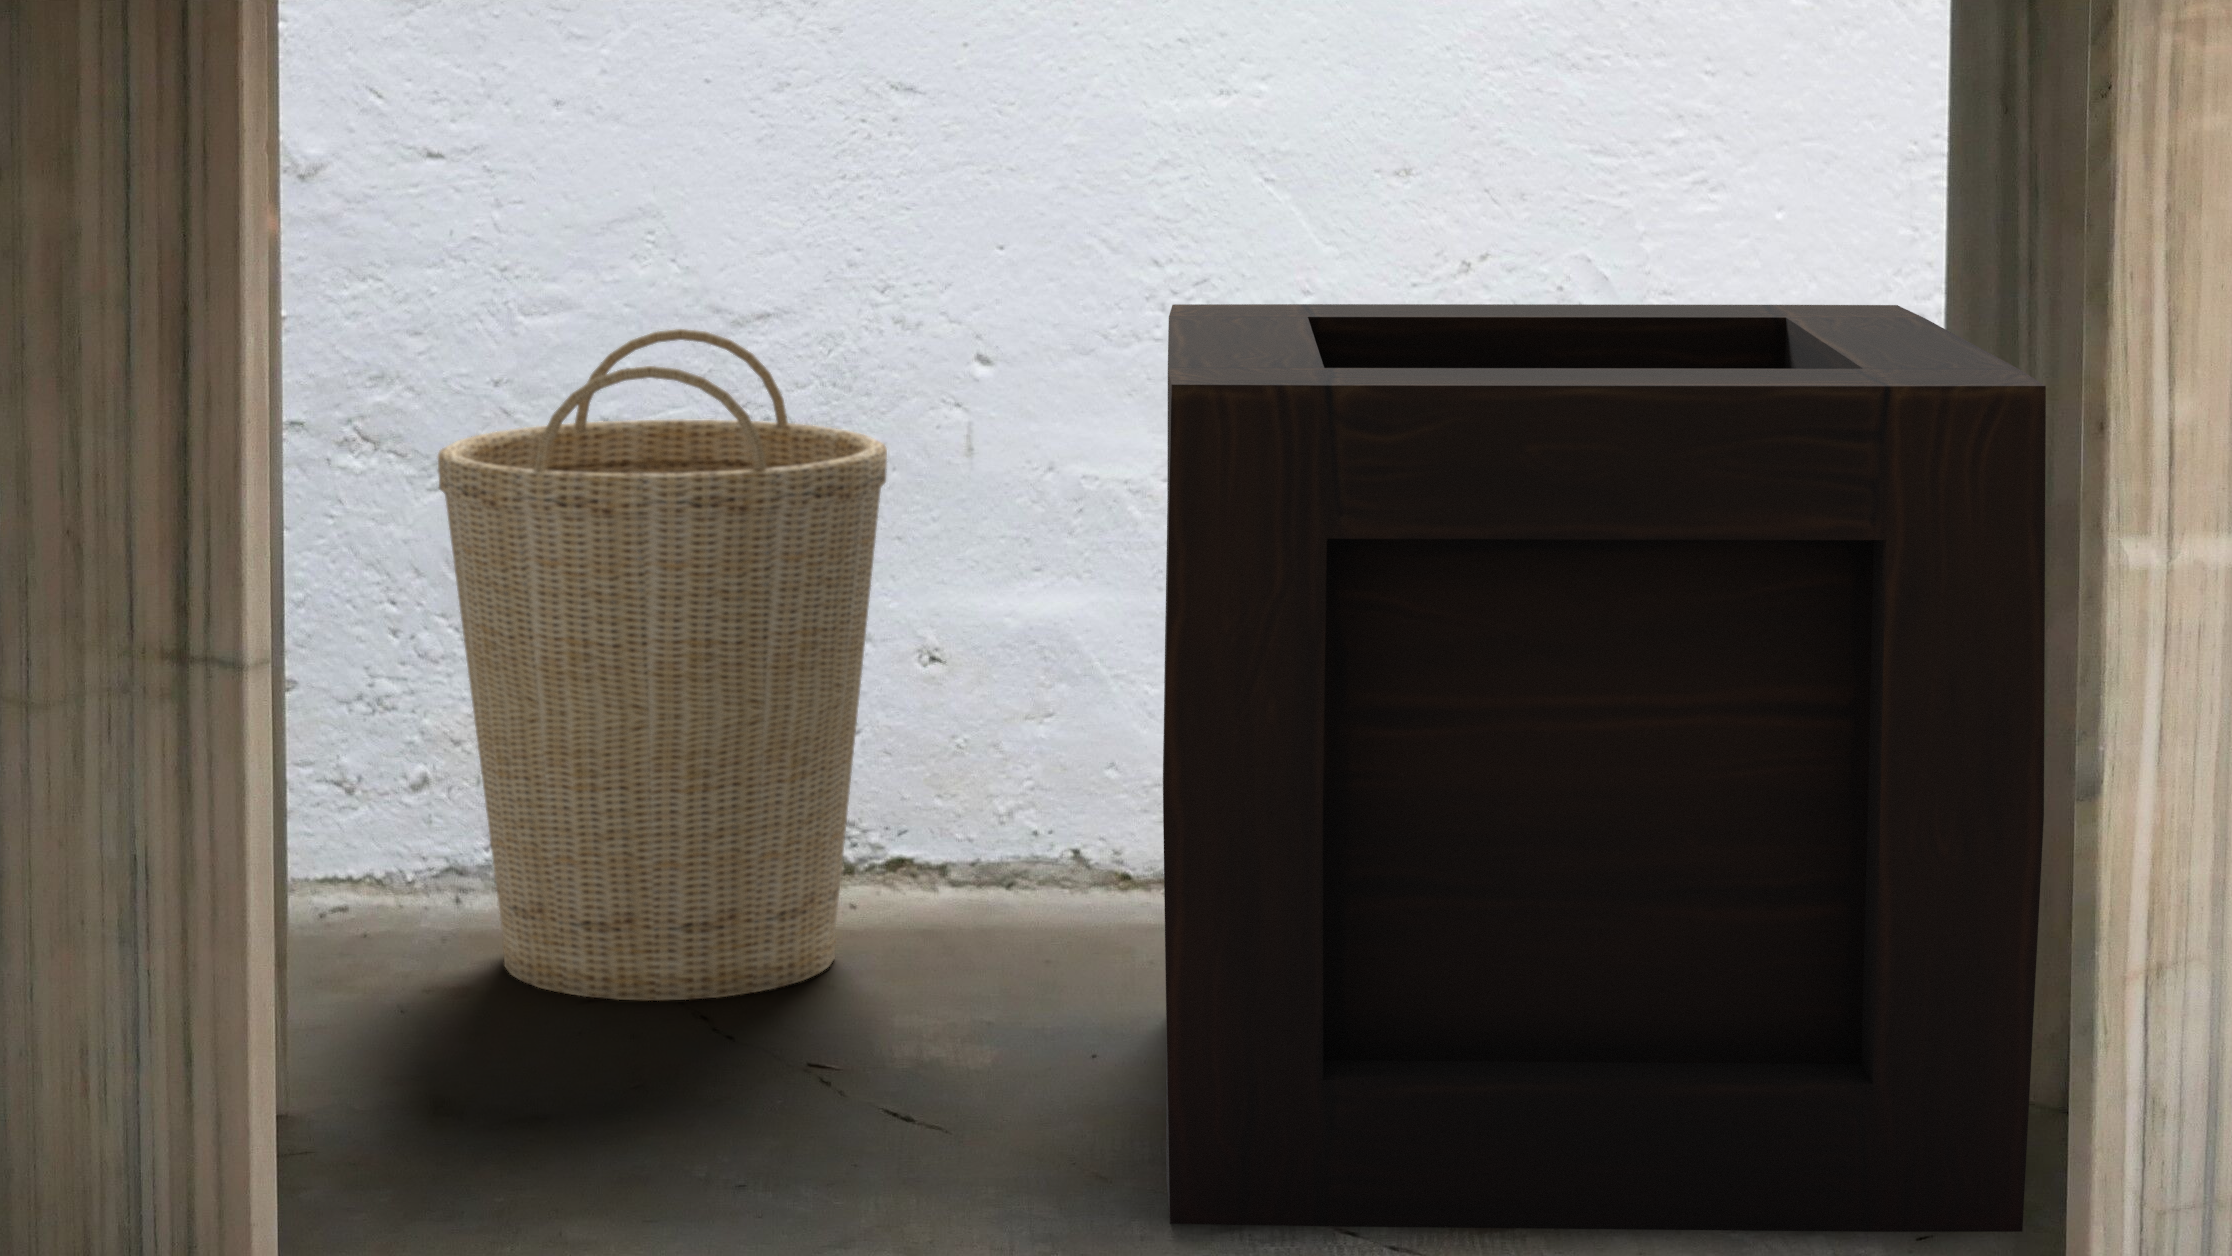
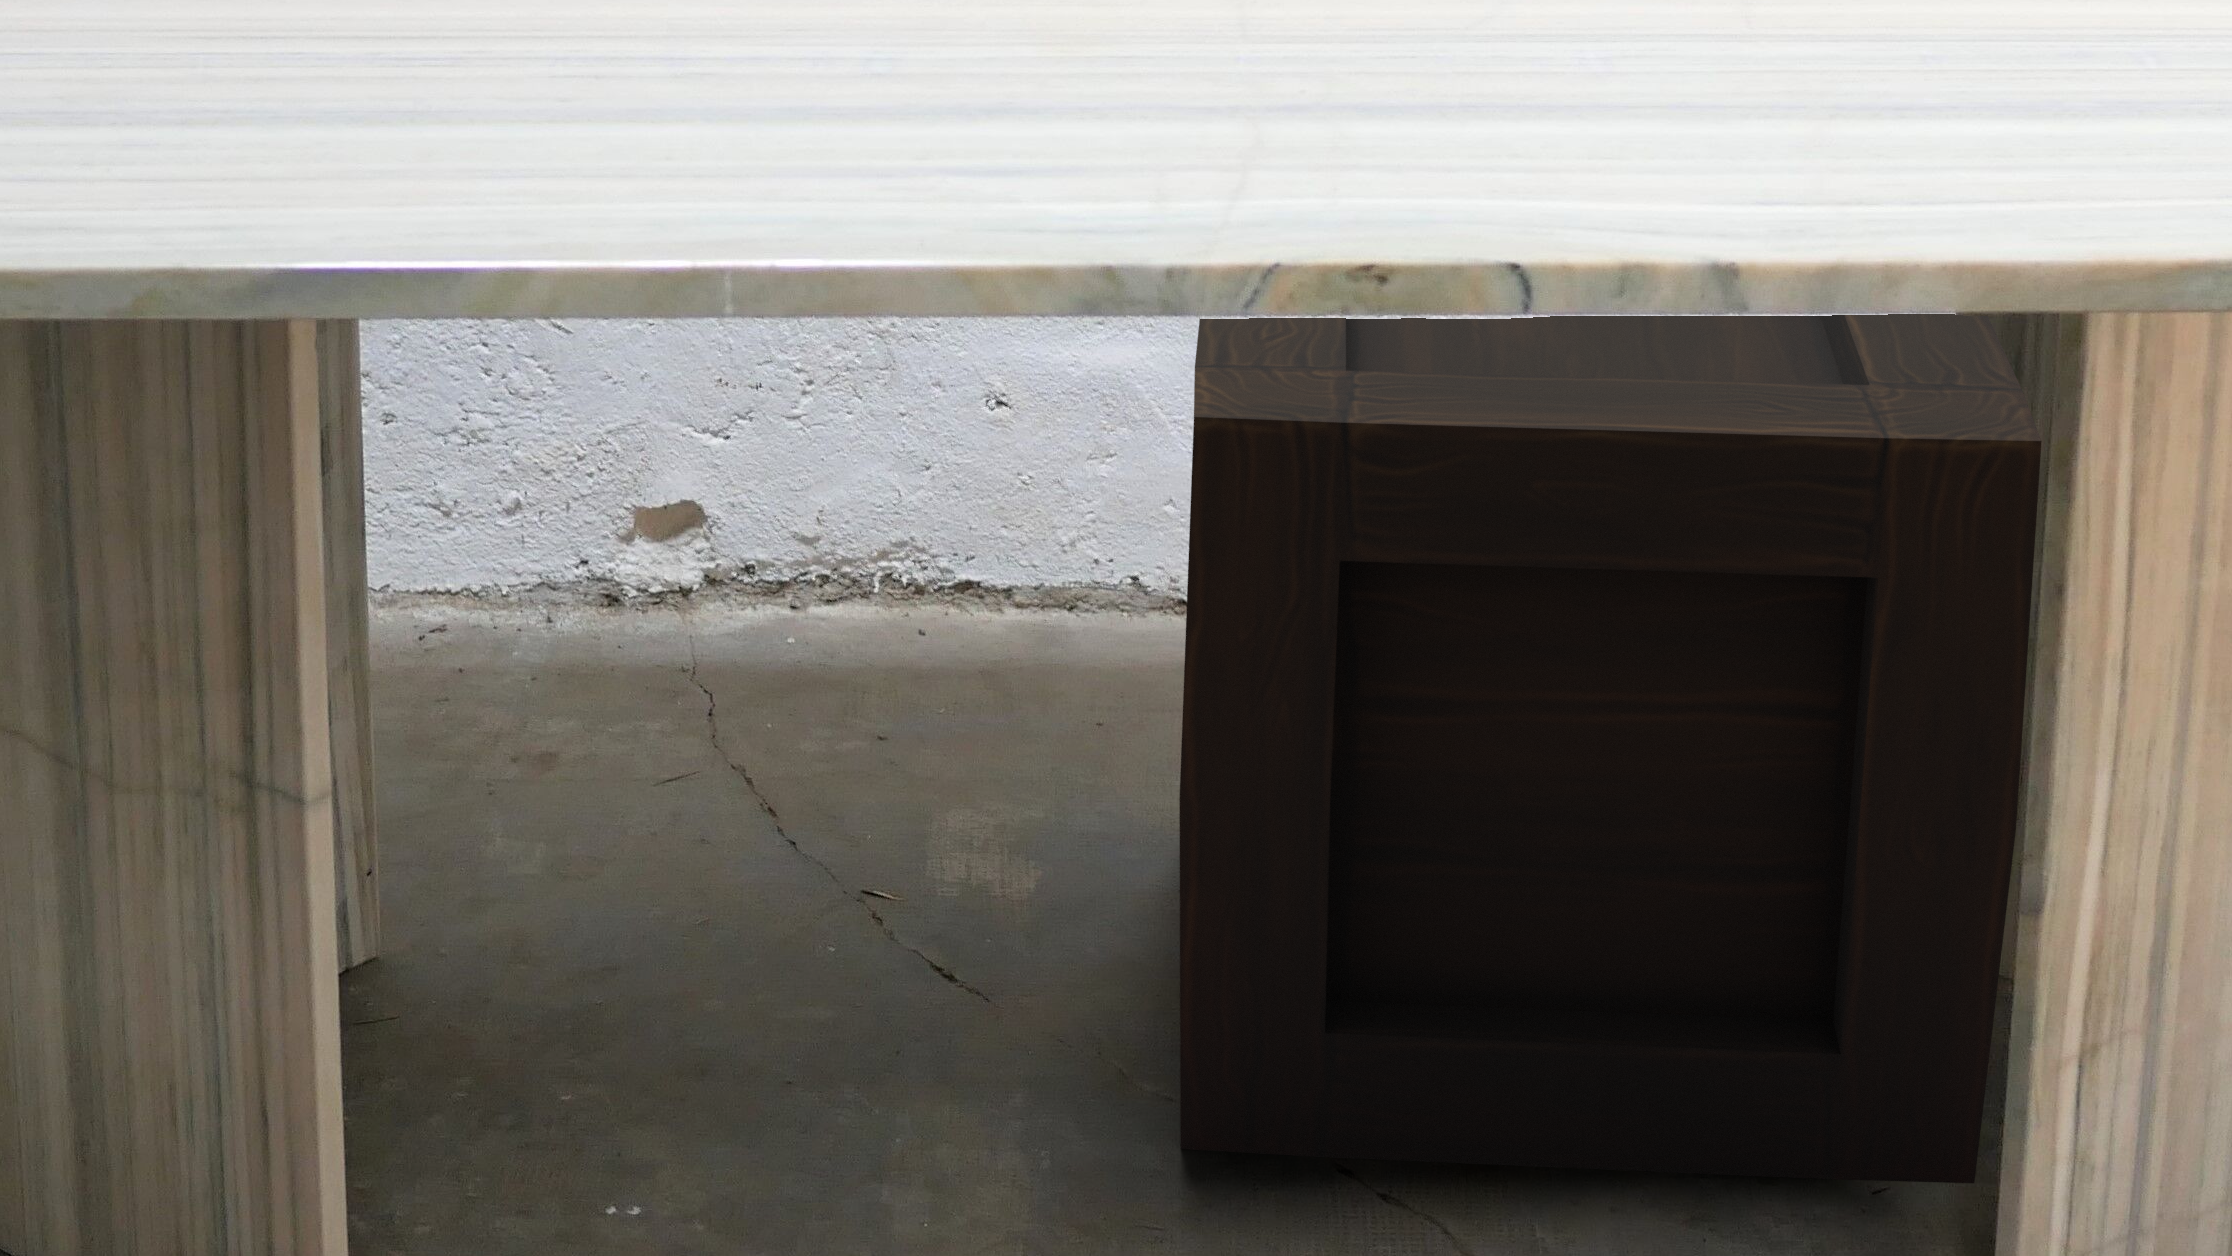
basket: present [438,329,887,1001] -> none [514,118,945,786]

